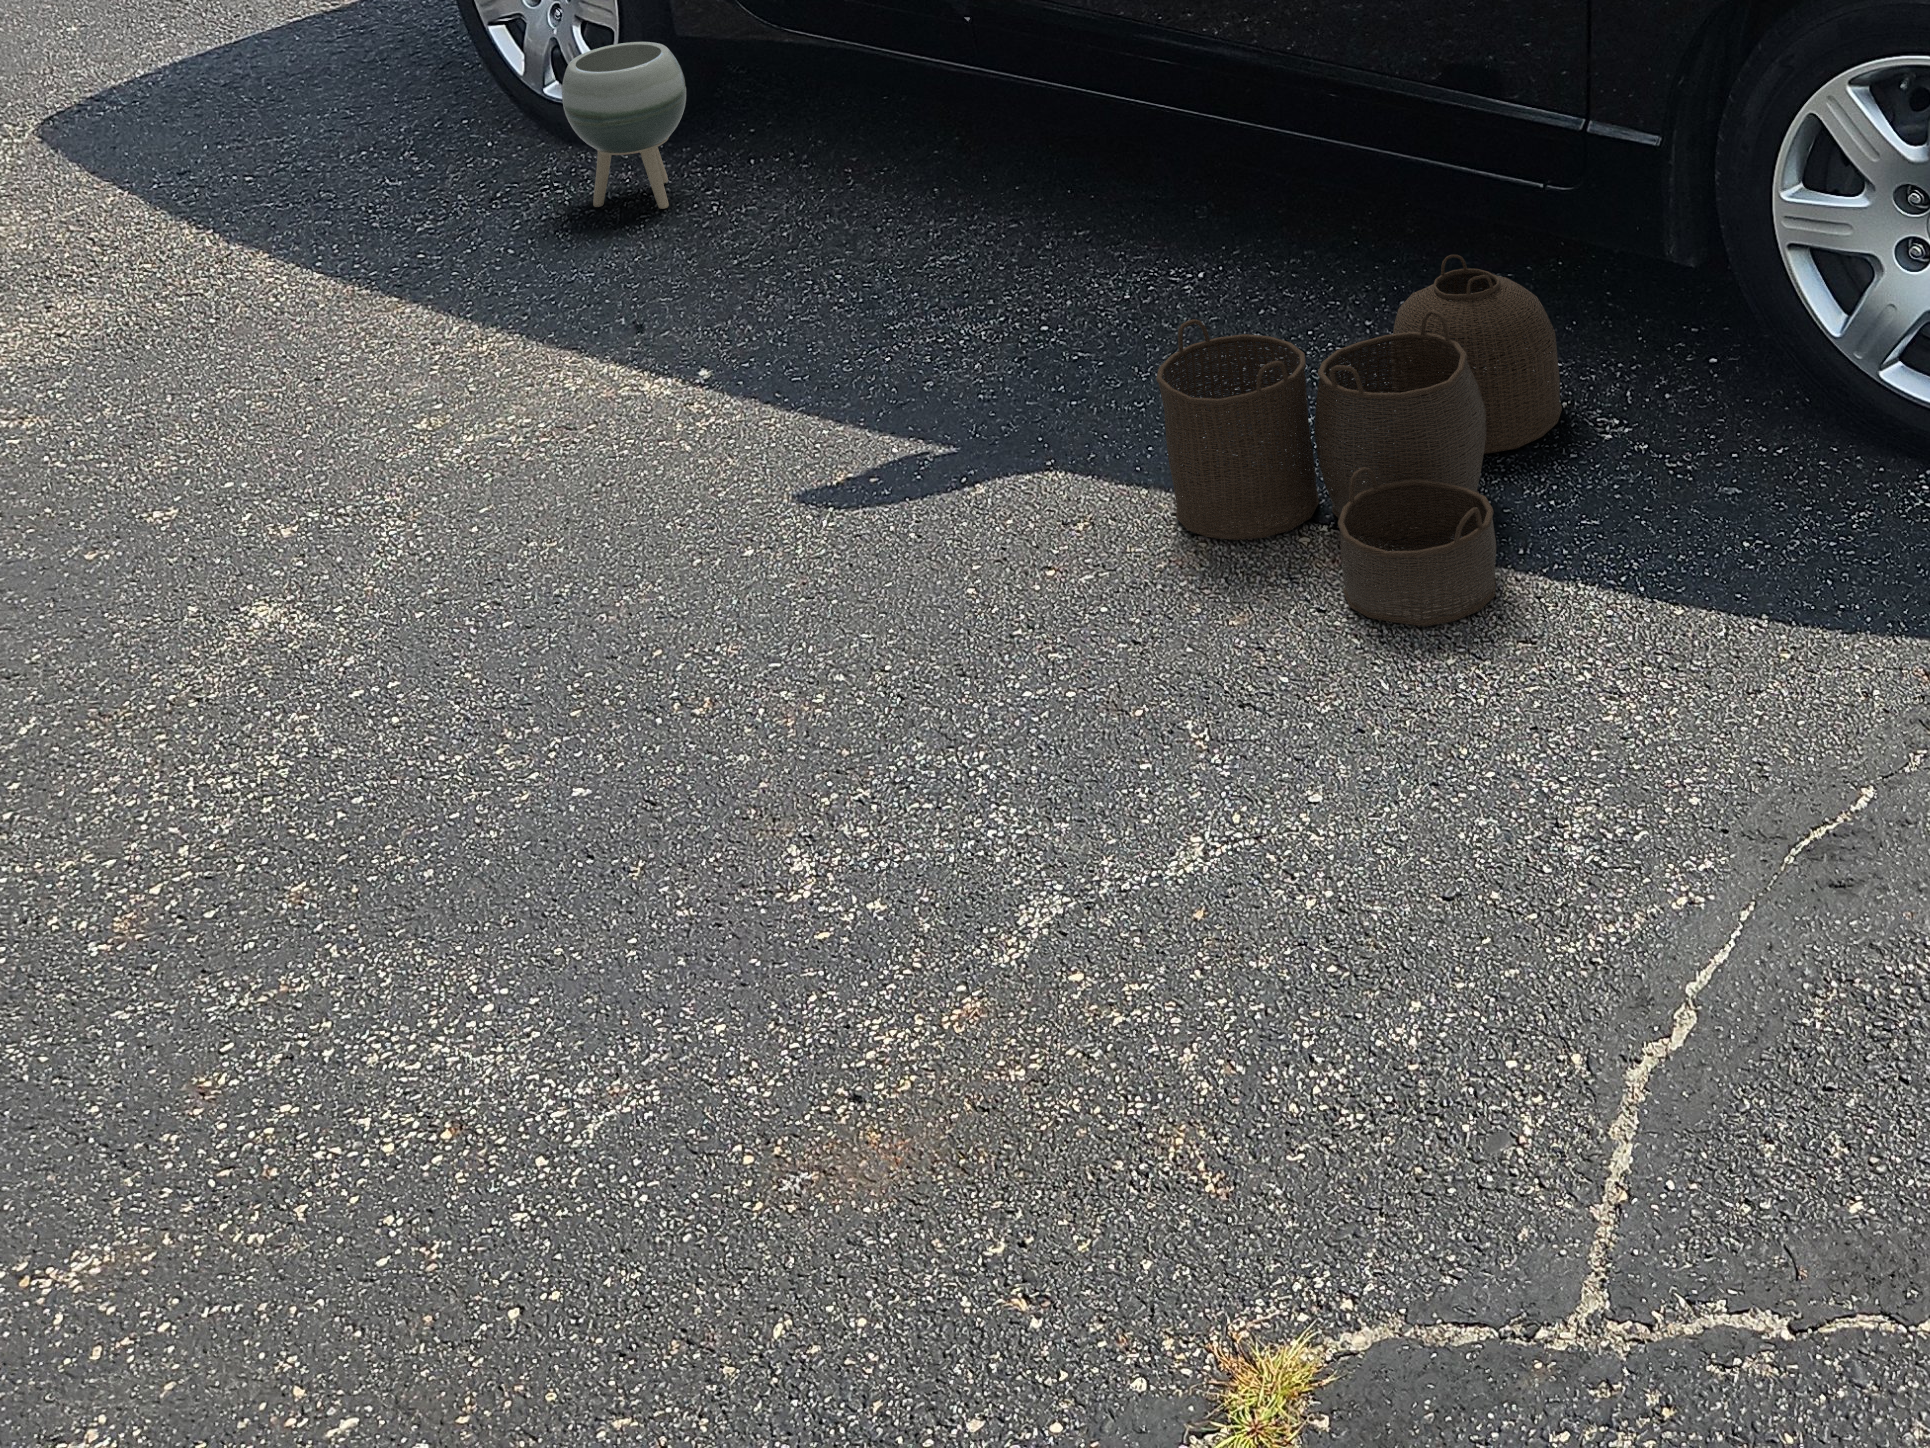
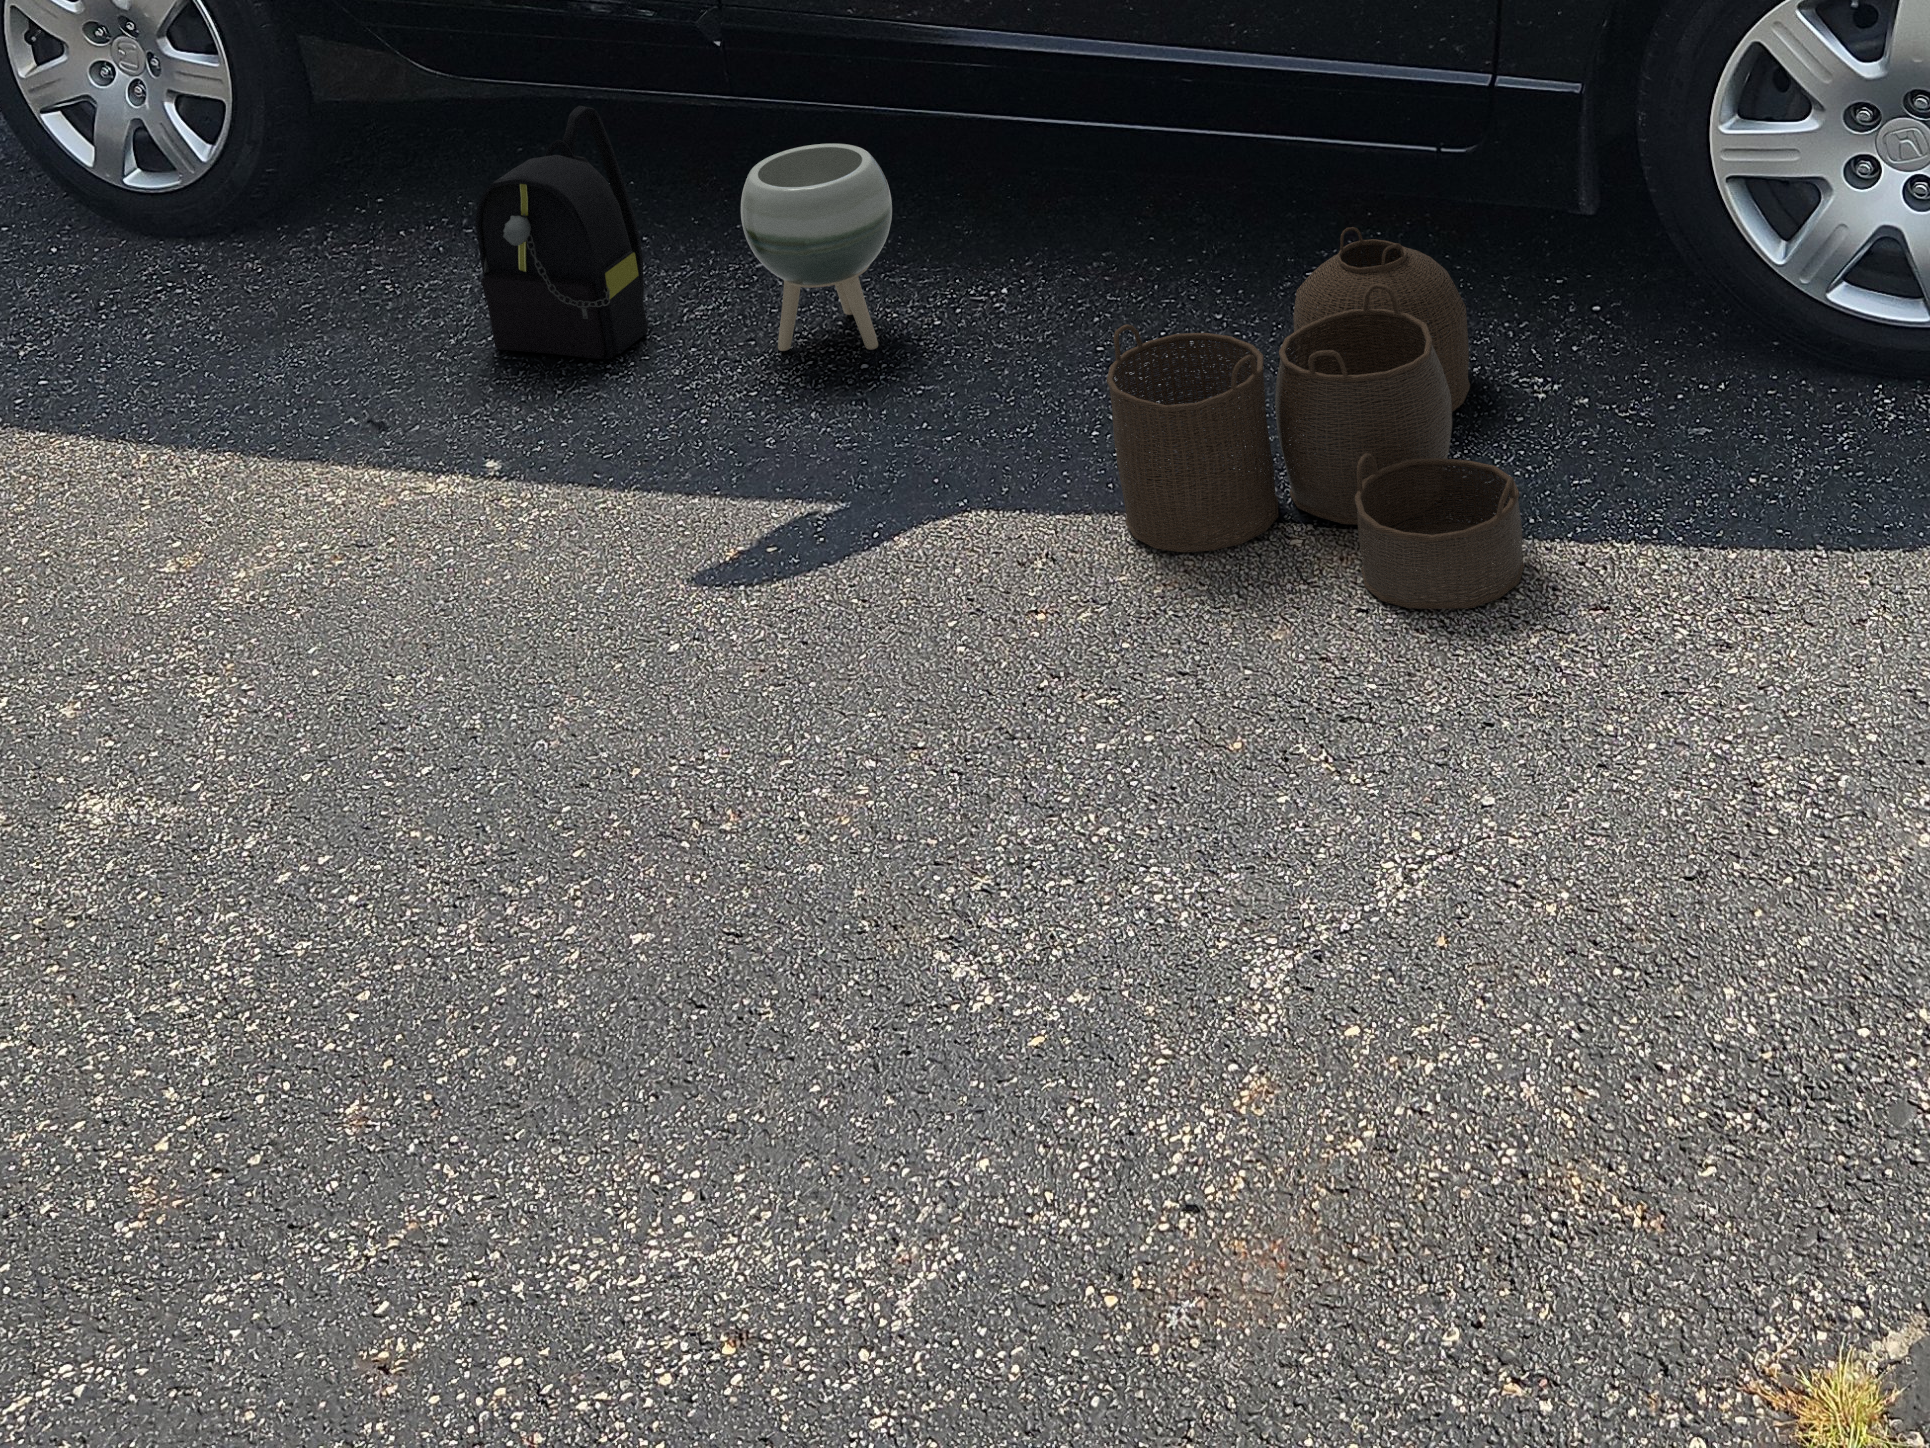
planter: present [562,42,686,209] -> present [741,144,892,351]
backpack: none [754,66,904,298] -> present [475,106,648,359]

